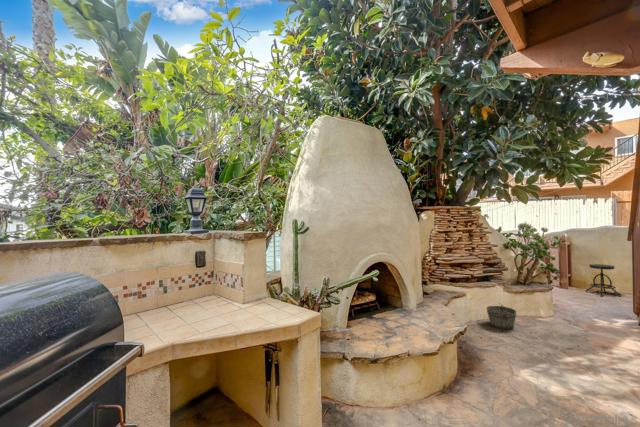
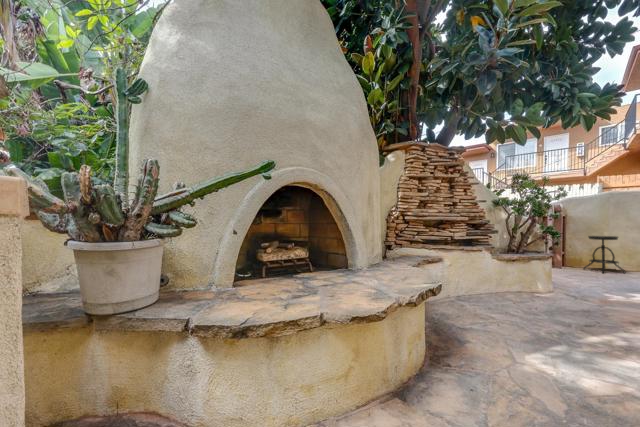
wooden bucket: present [487,305,516,329] -> none [471,272,511,306]

